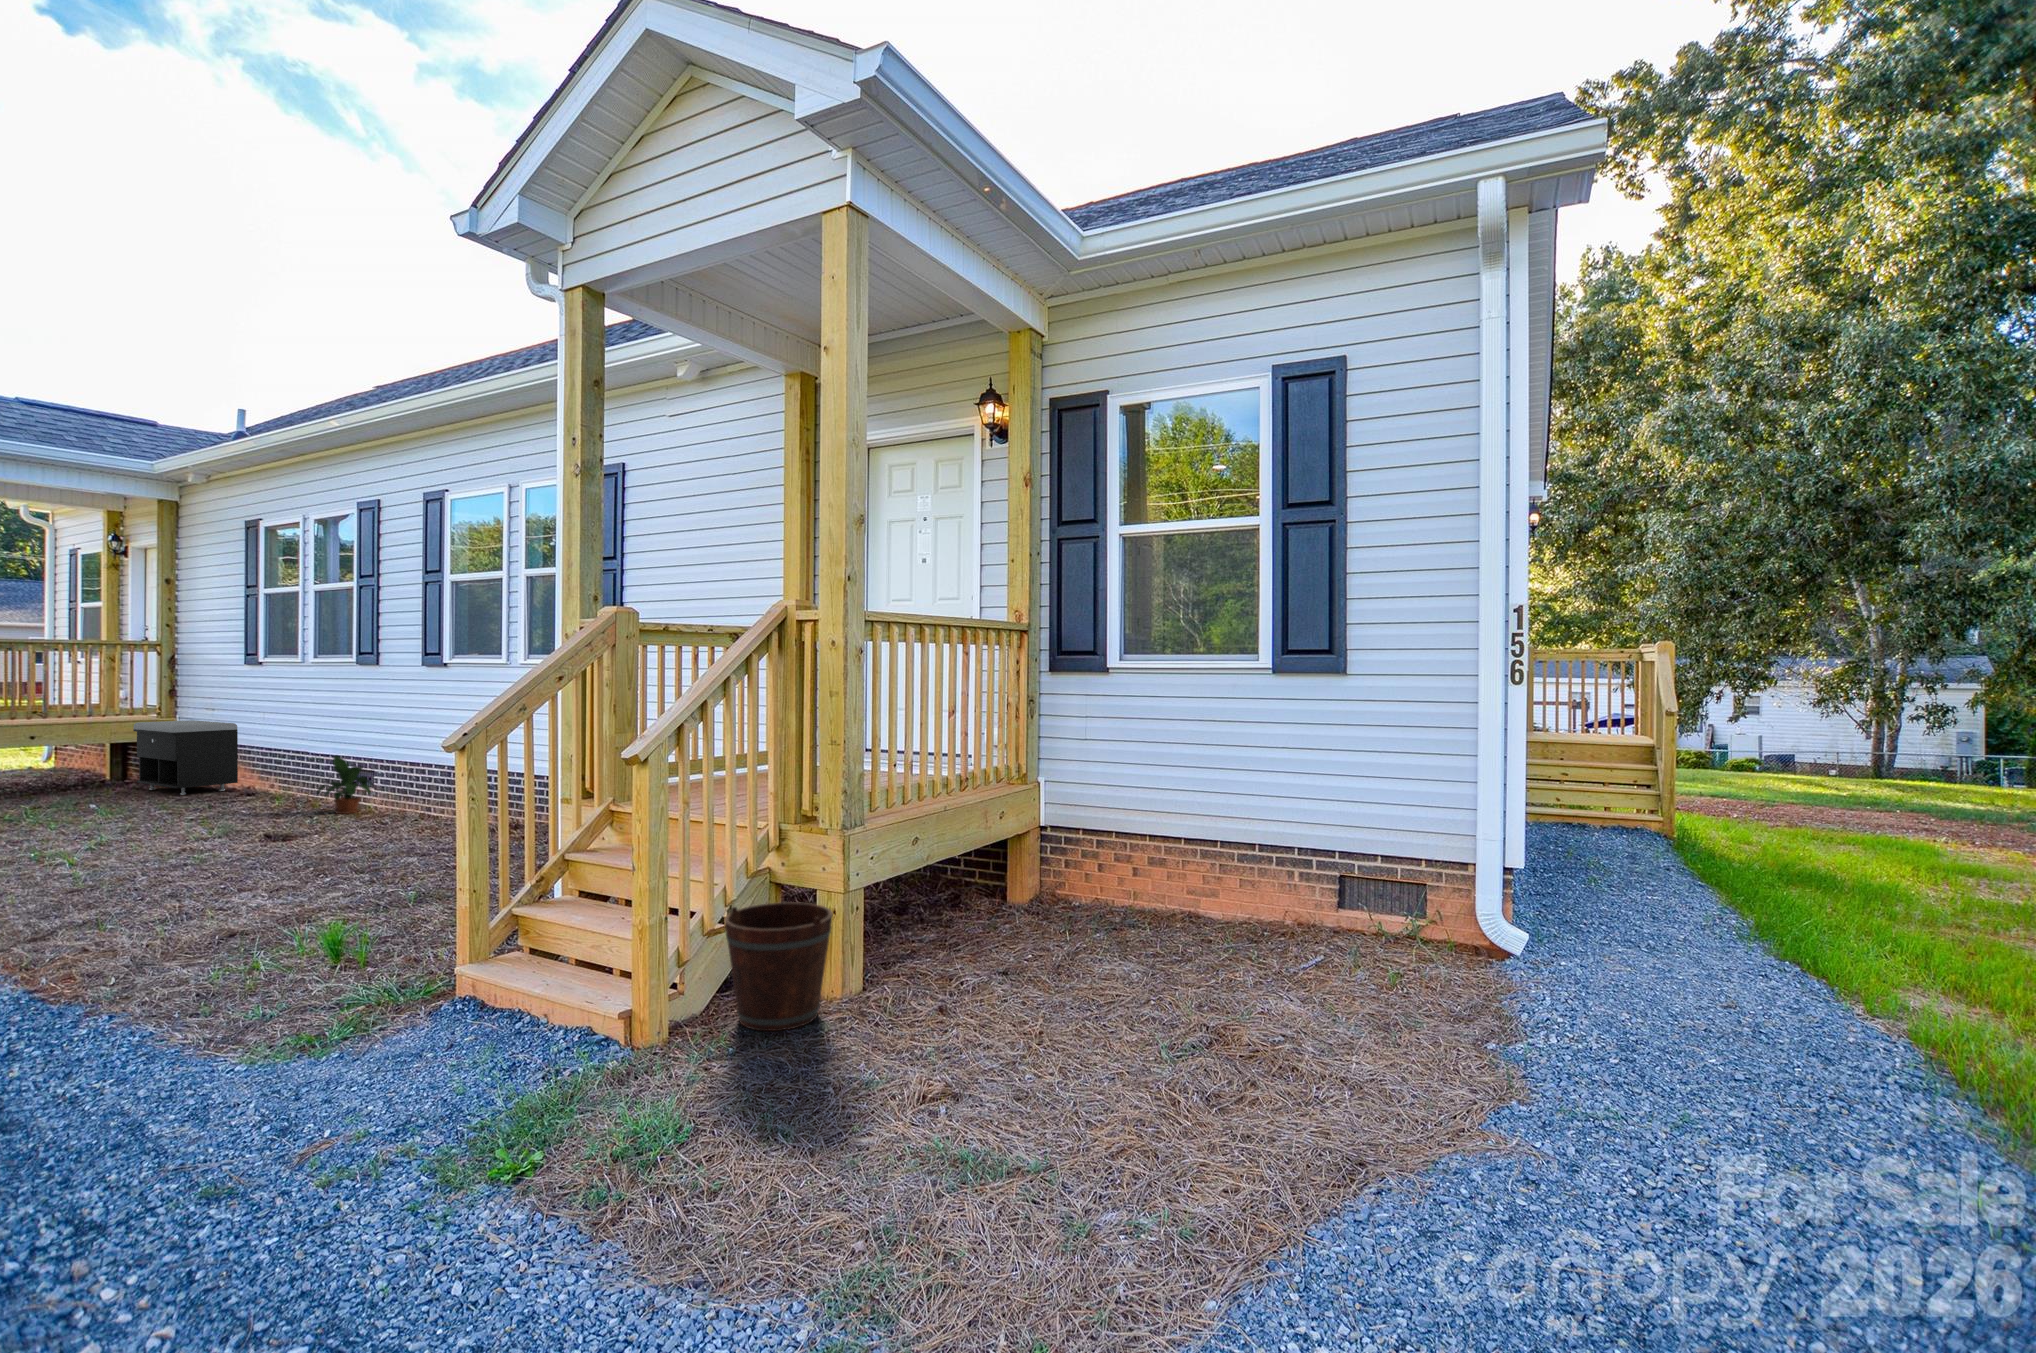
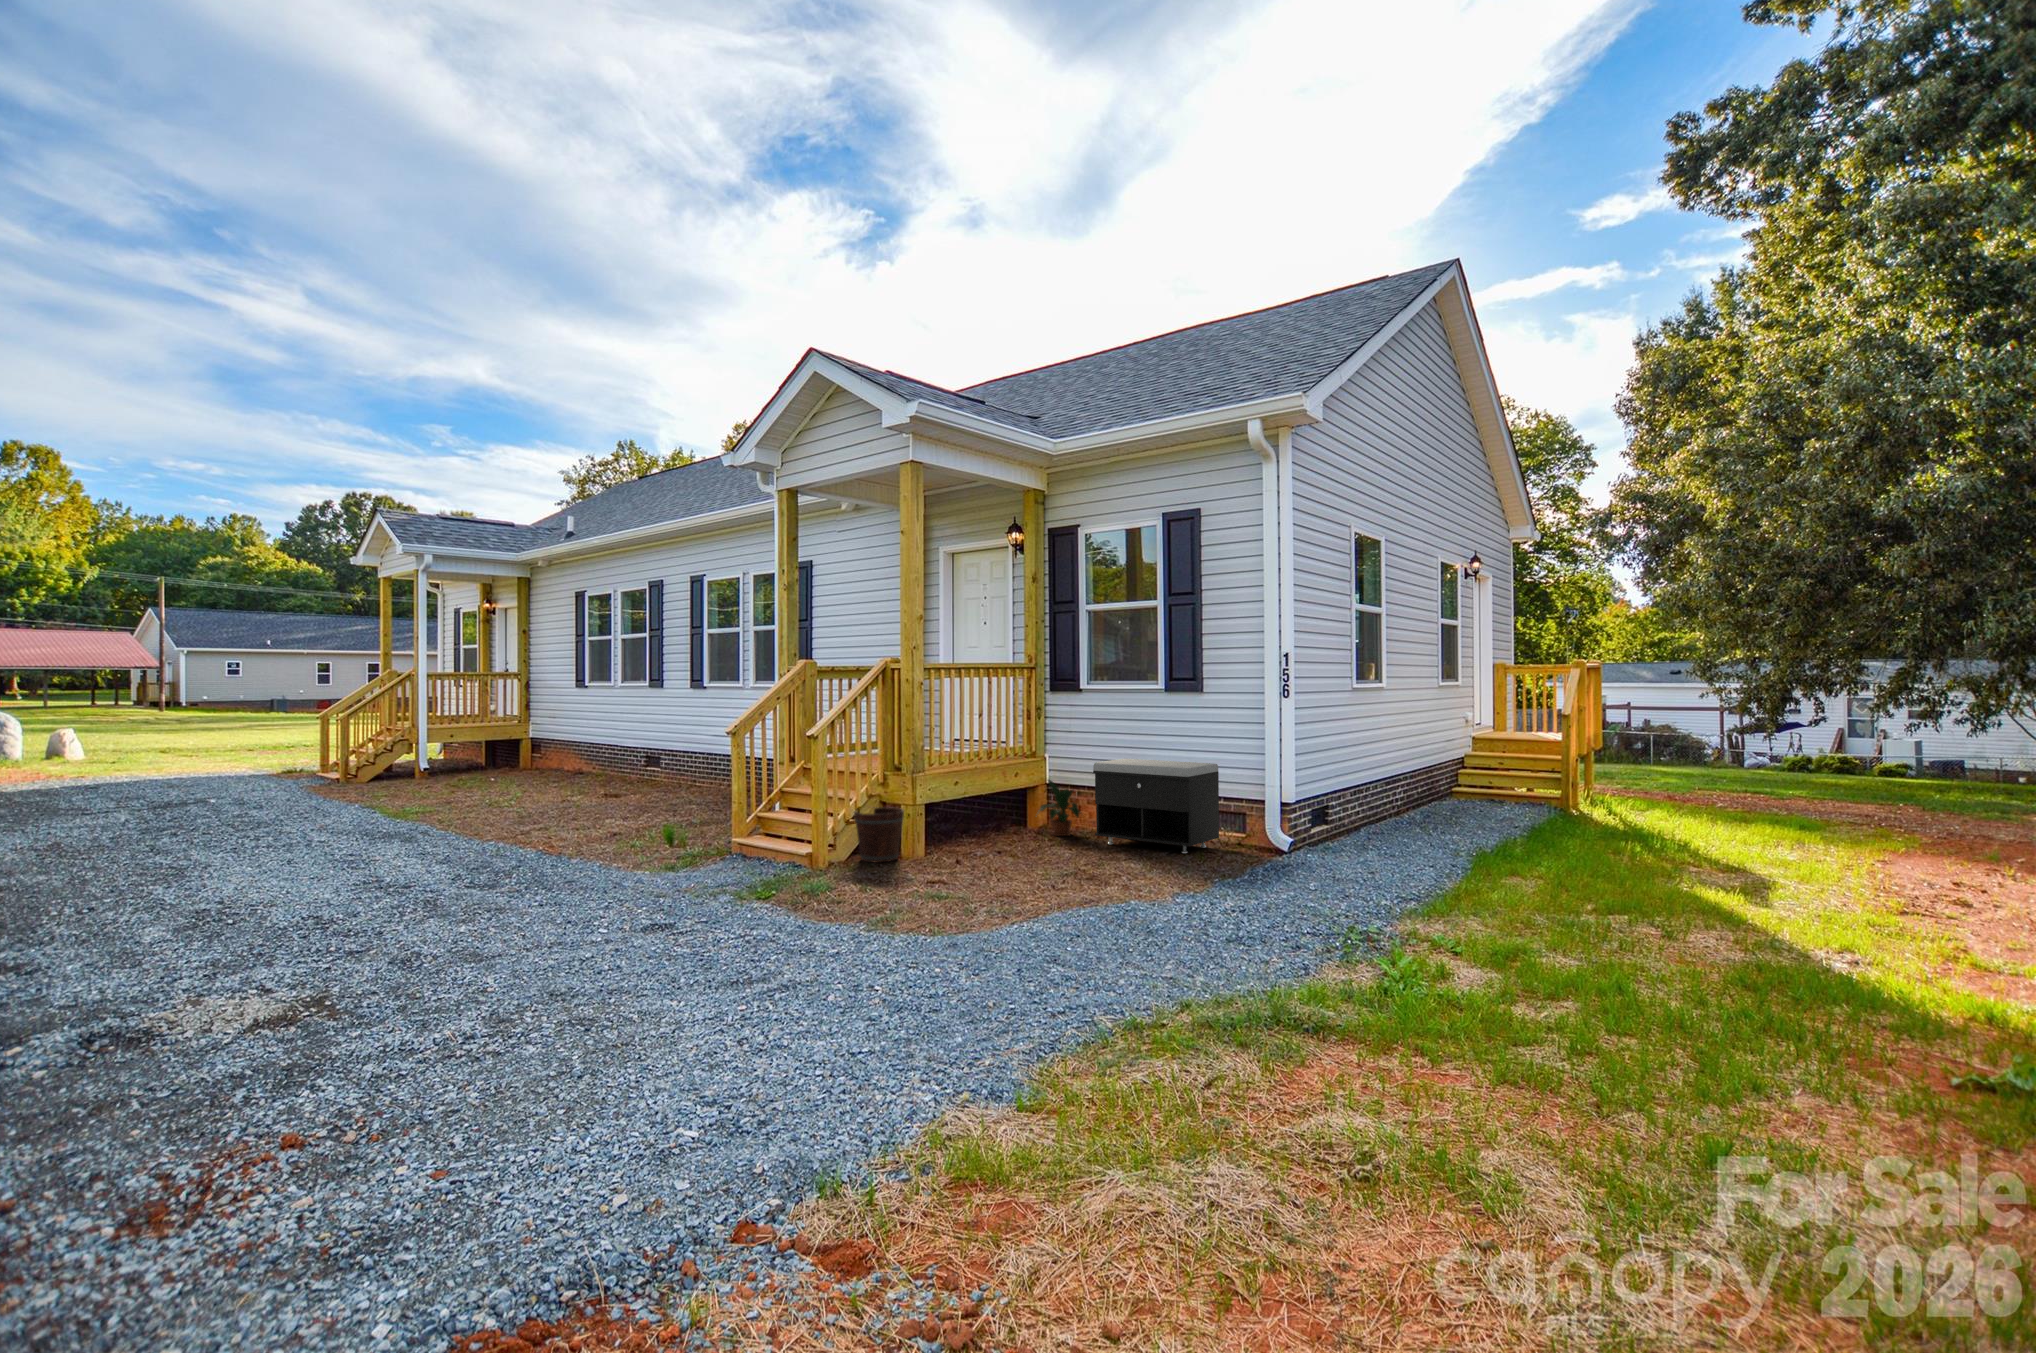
storage bench: present [133,720,238,795] -> present [1093,759,1219,853]
potted plant: present [317,756,373,814] -> present [1038,780,1080,836]

